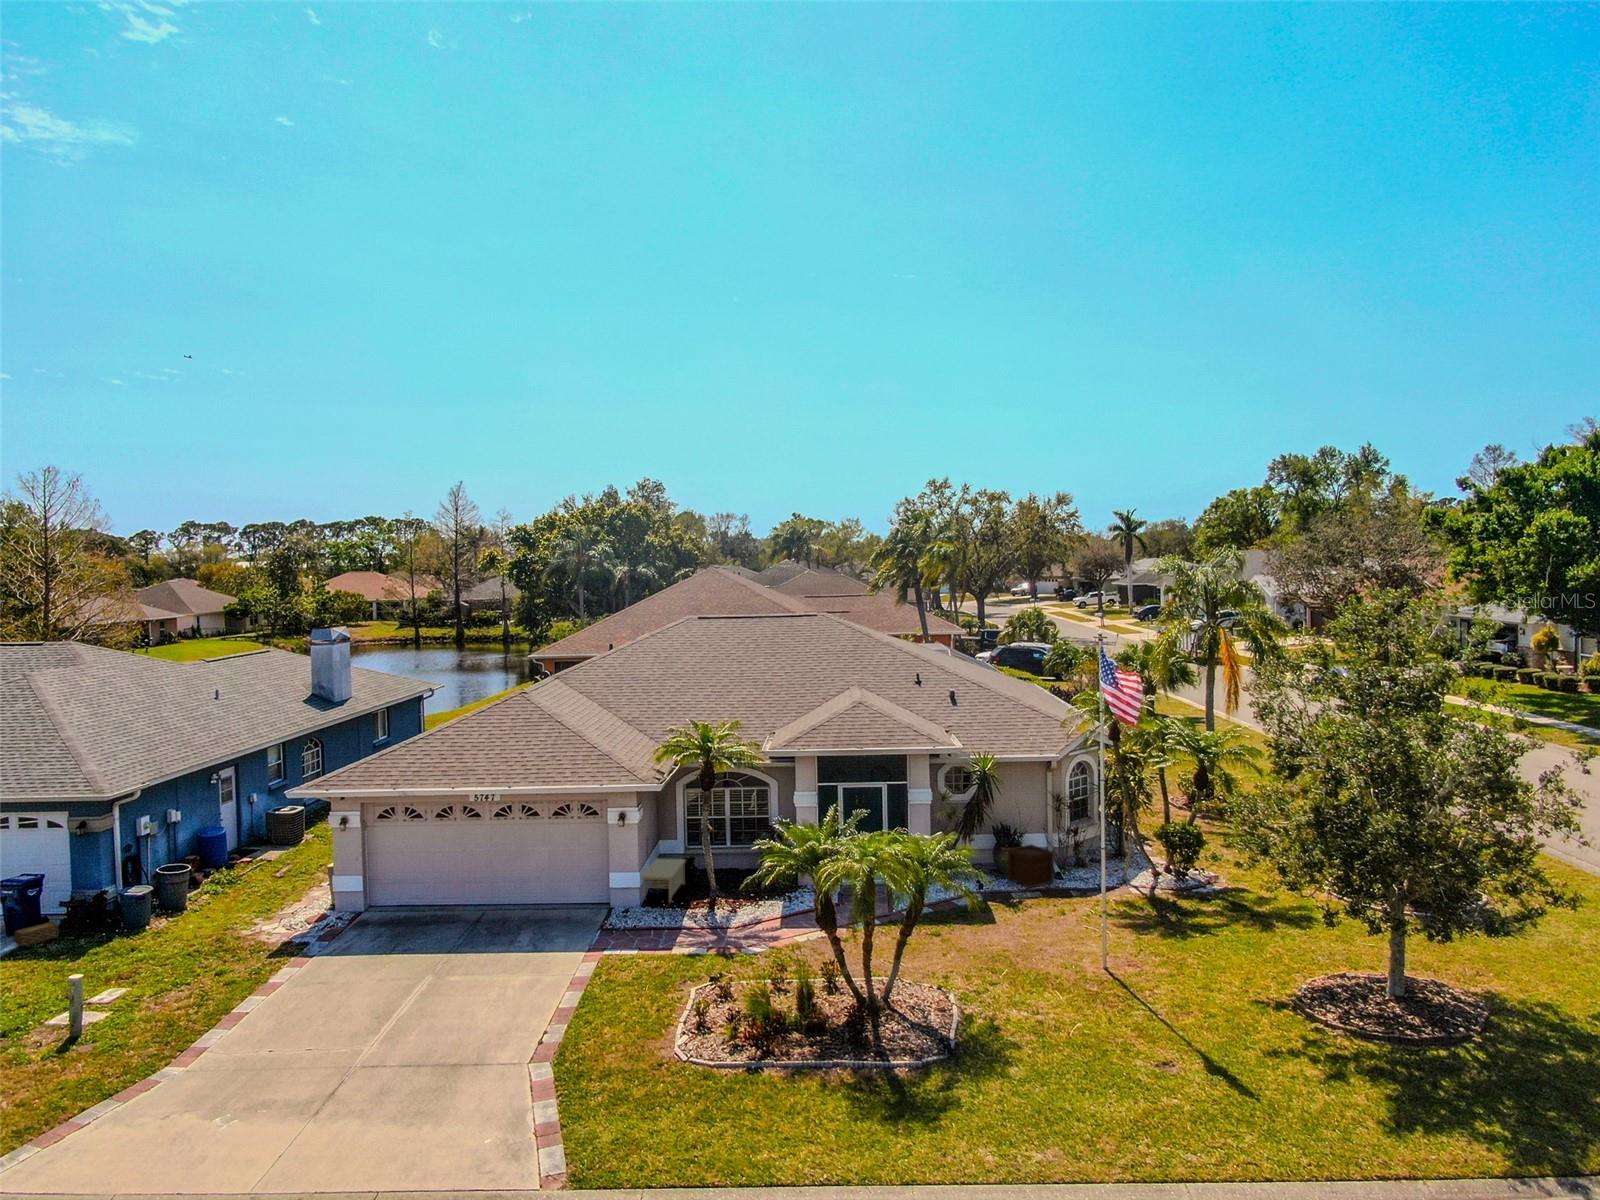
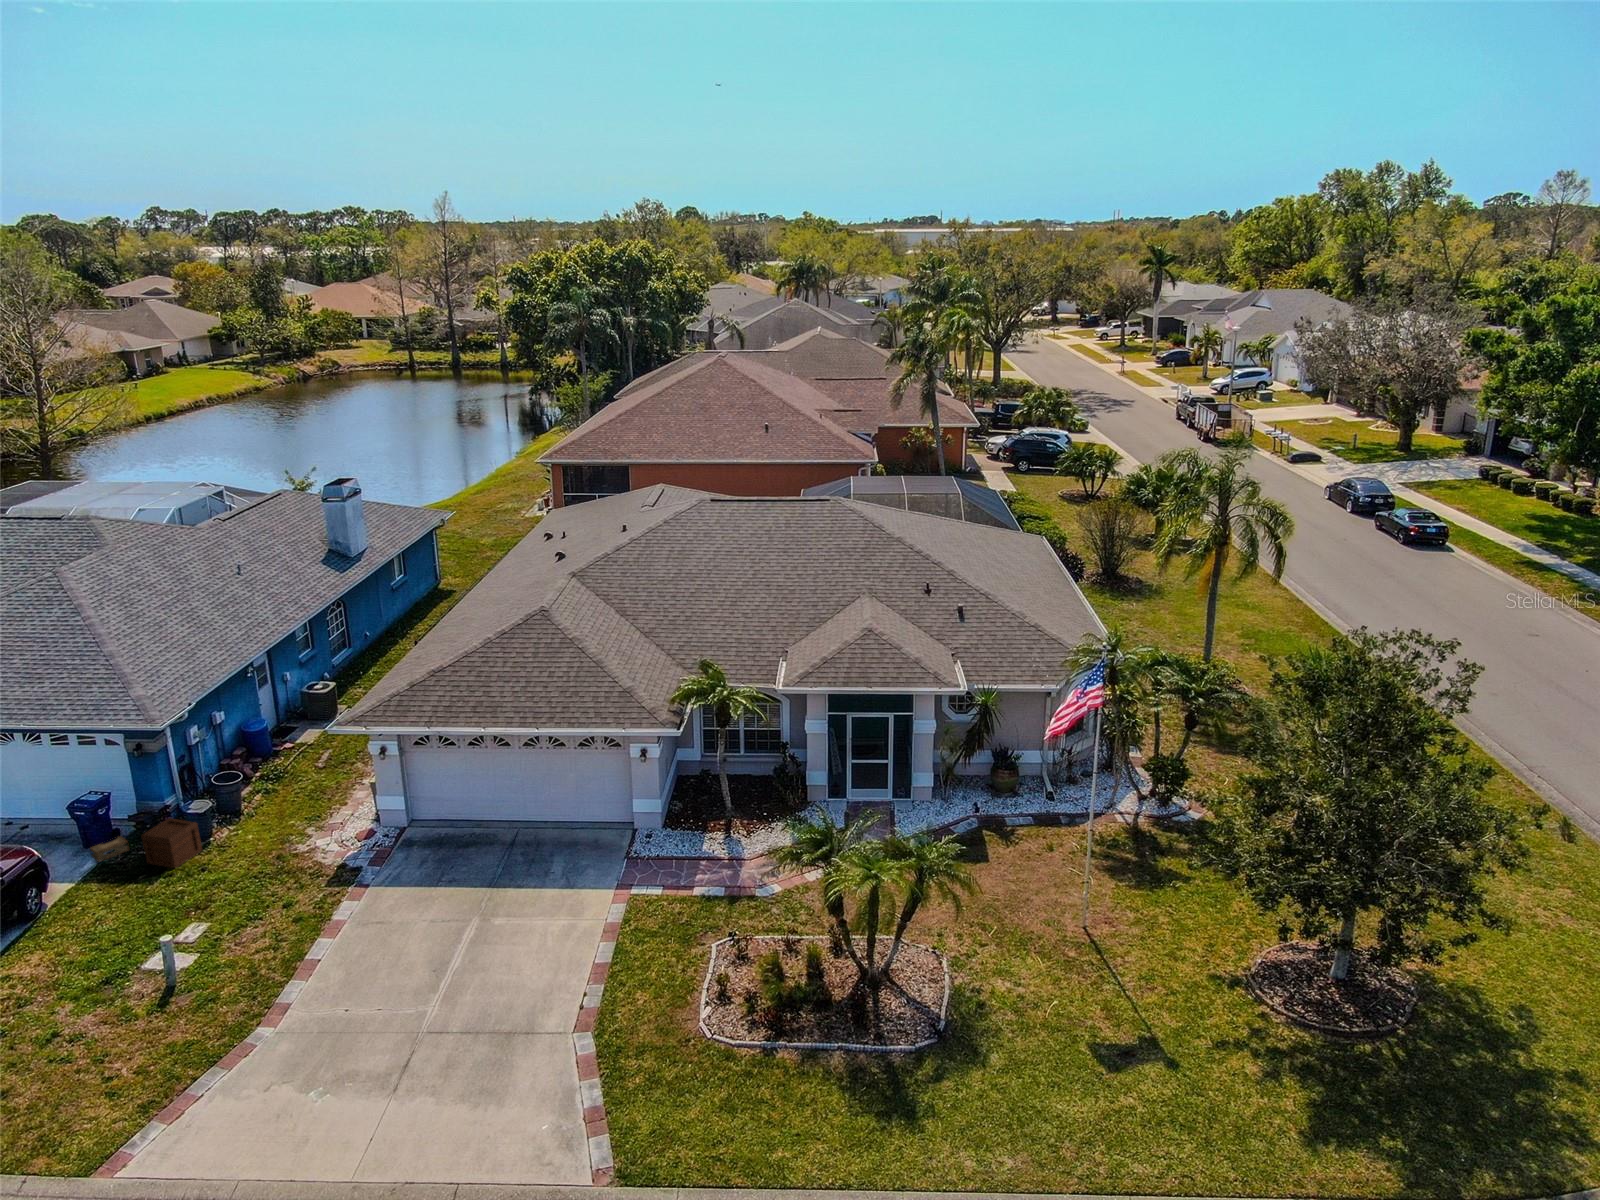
wooden crate: present [1008,845,1054,887] -> present [142,818,202,868]
storage bench: present [641,858,686,902] -> none [660,772,702,822]

